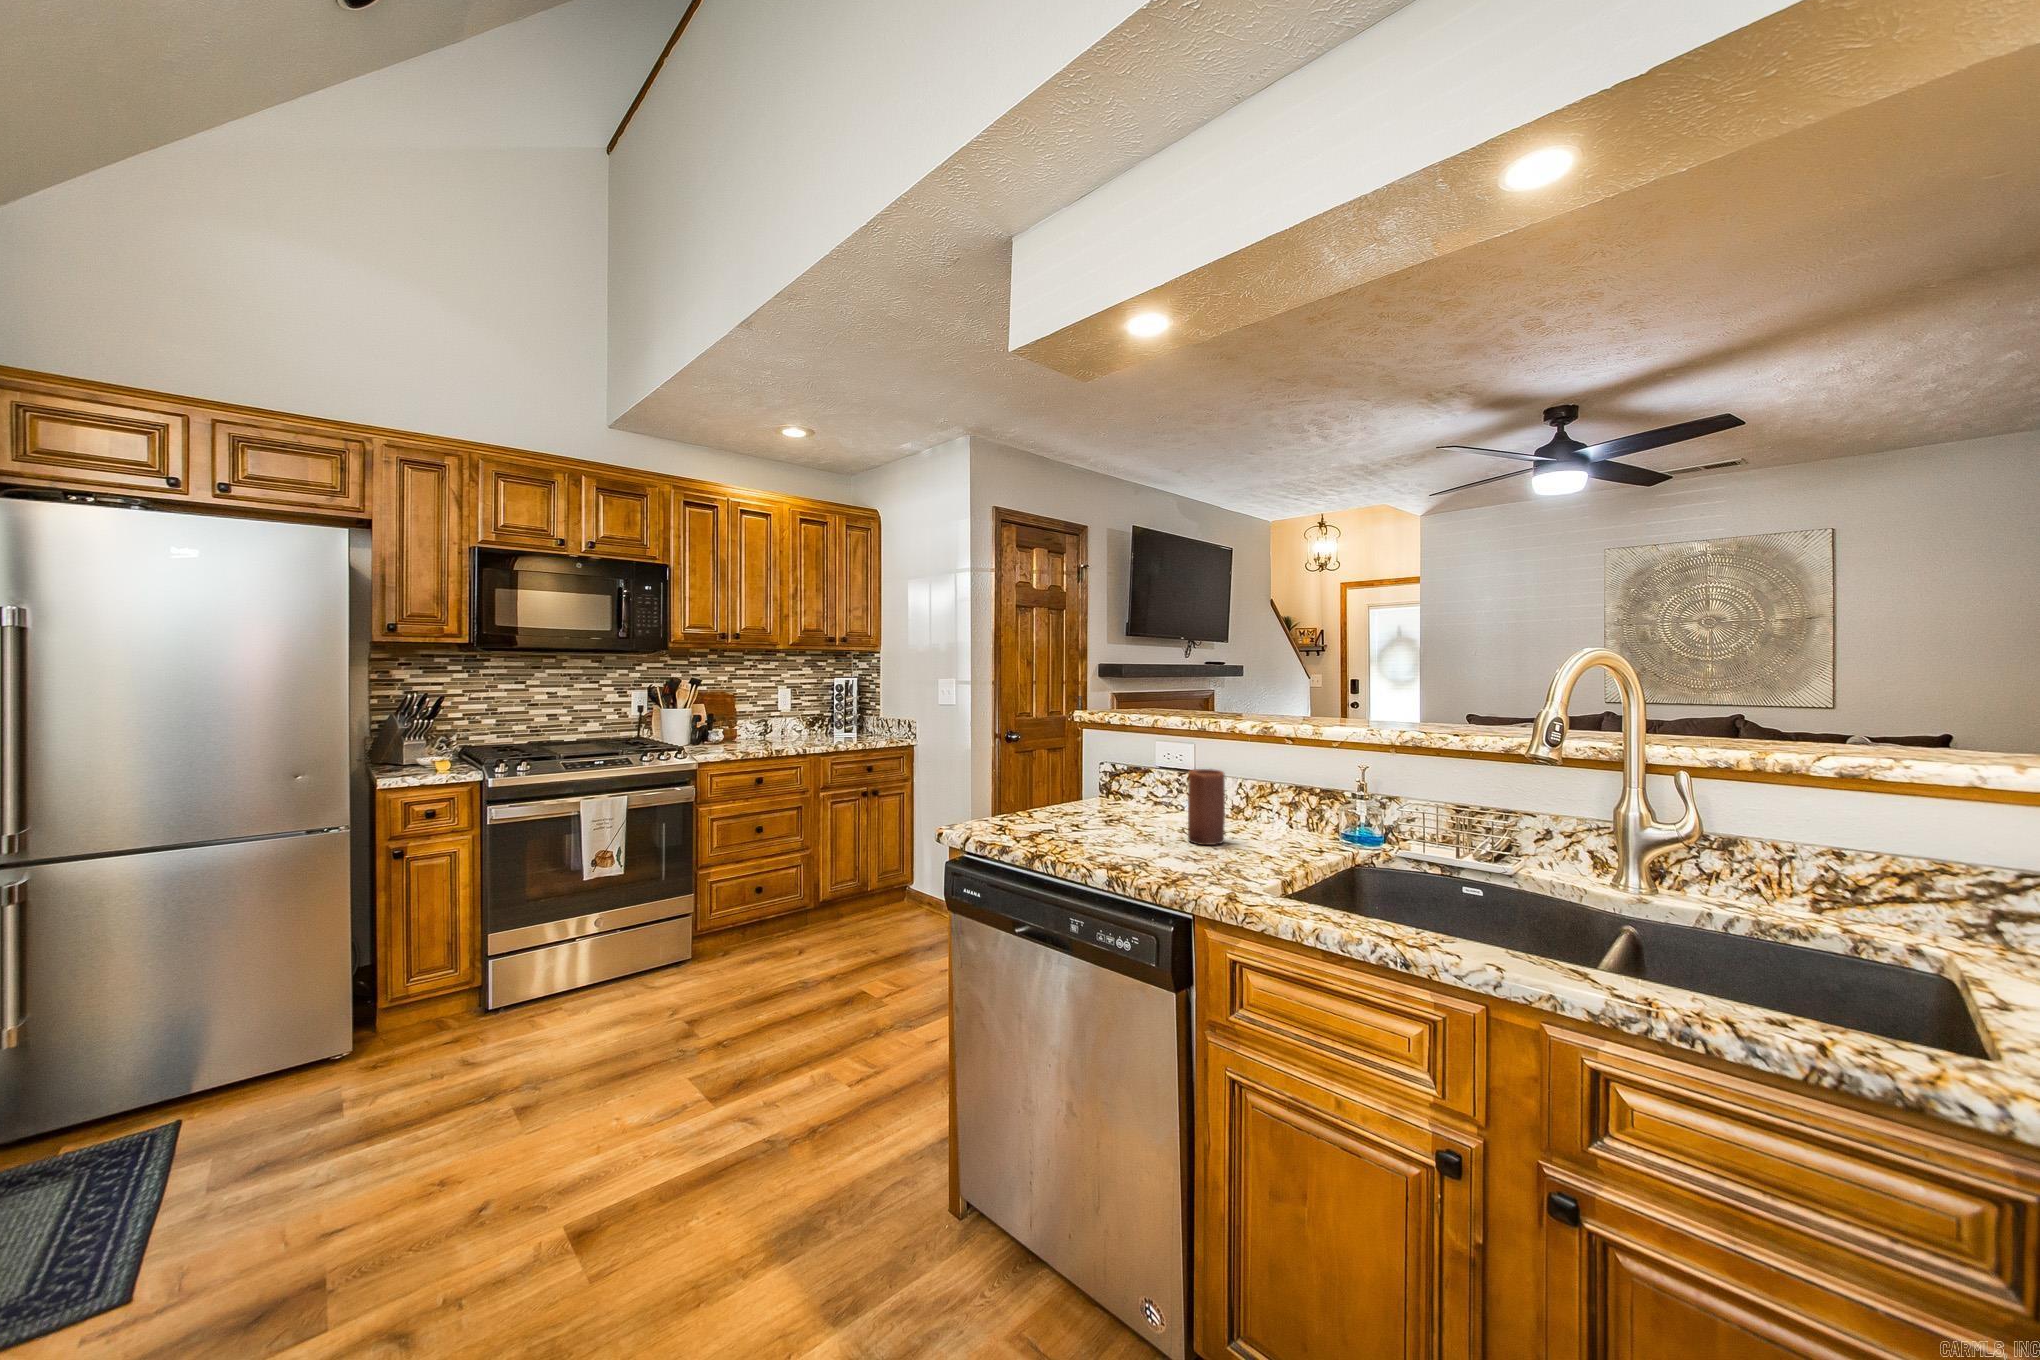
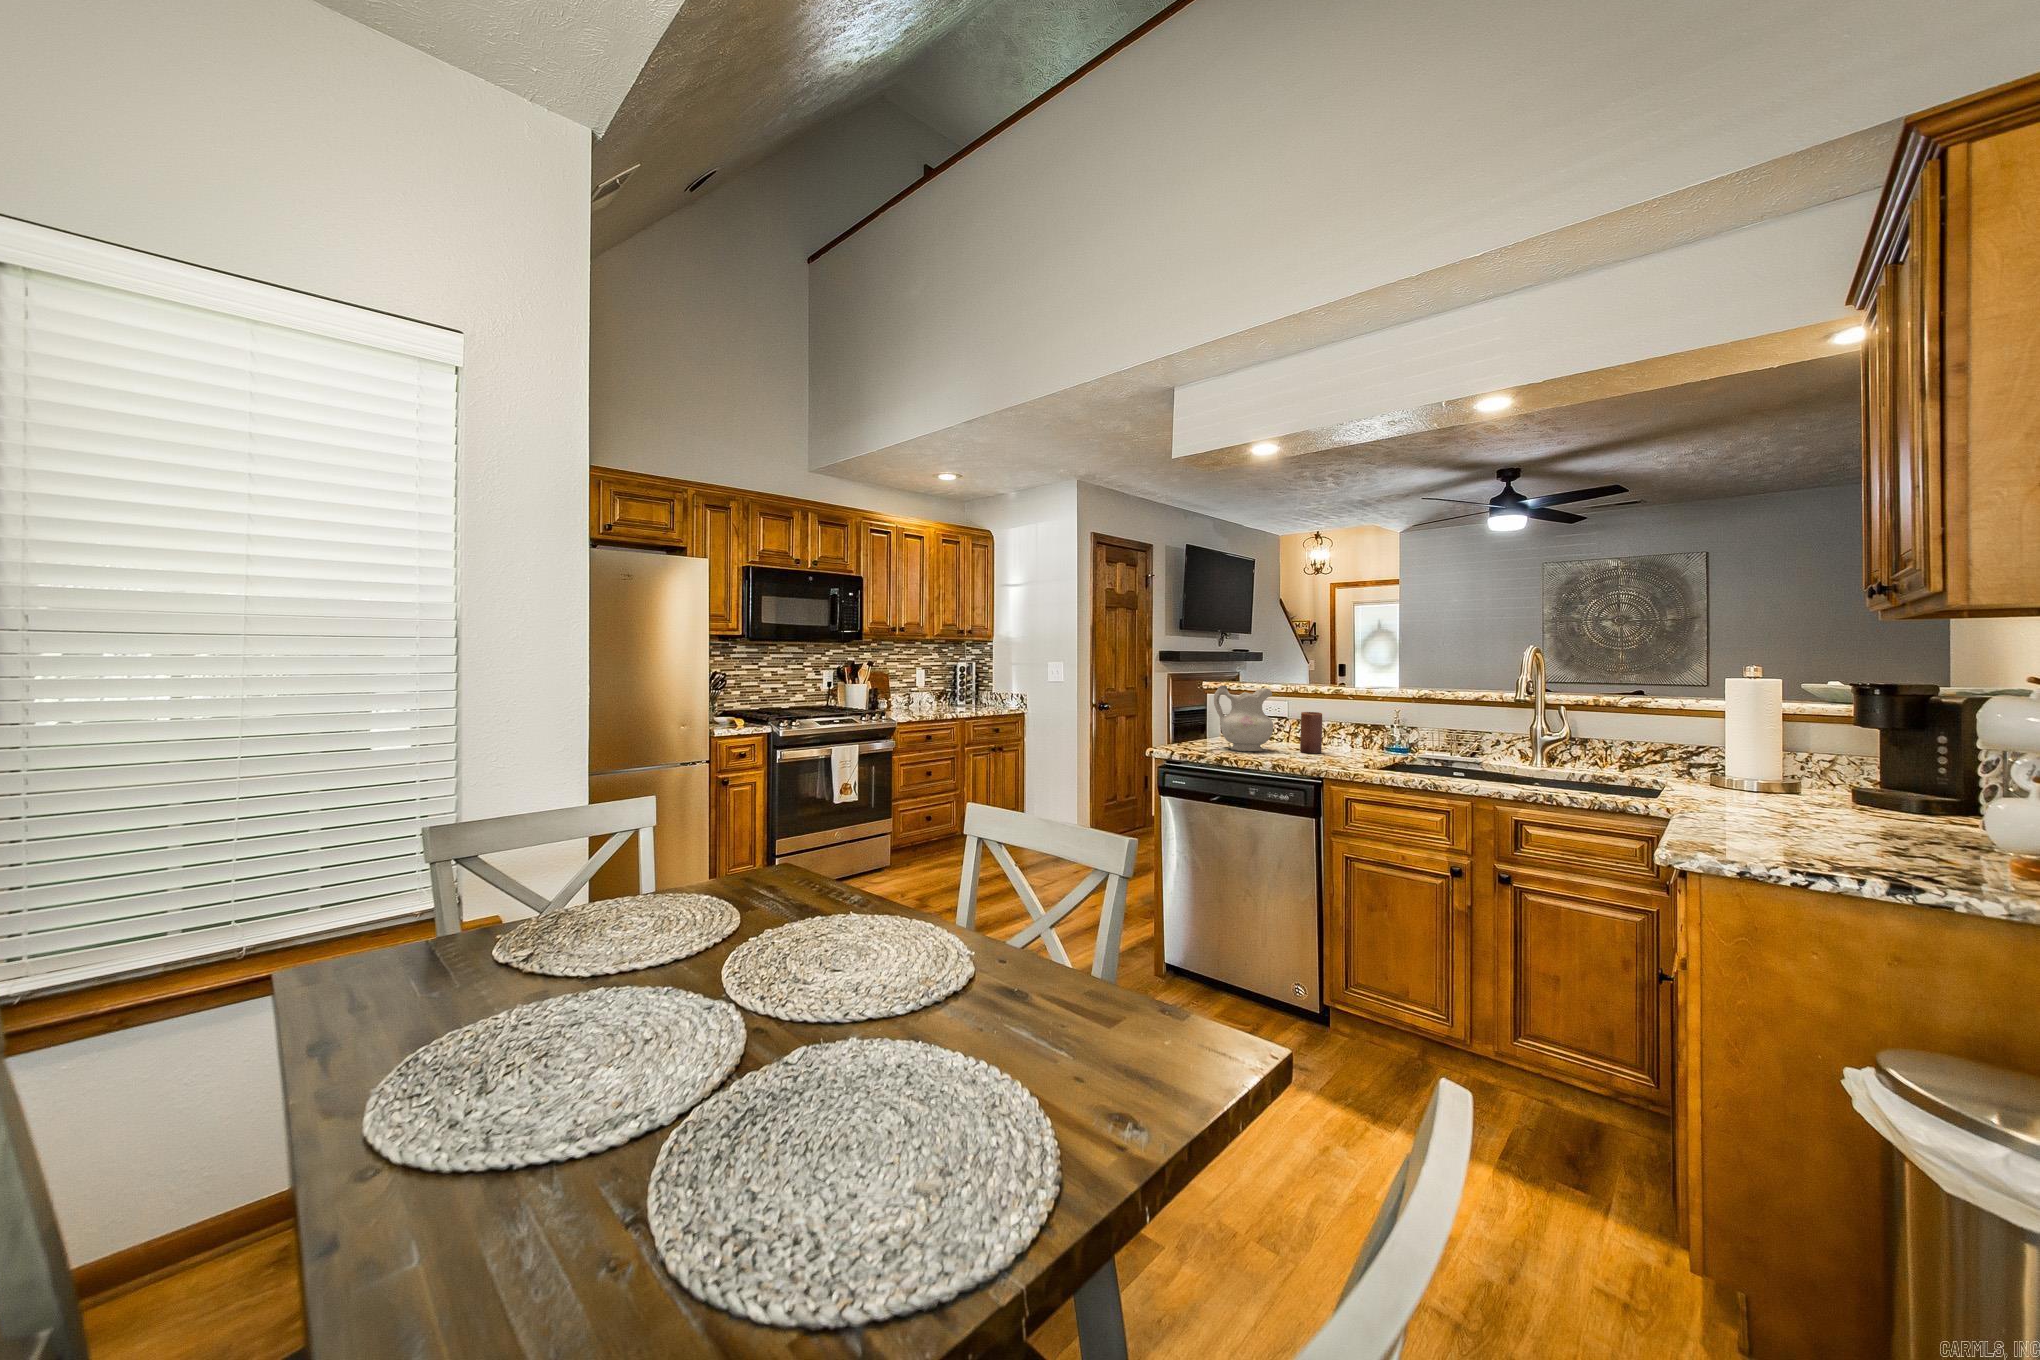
ceramic pitcher: none [1042,722,1141,840] -> present [1214,686,1273,751]

